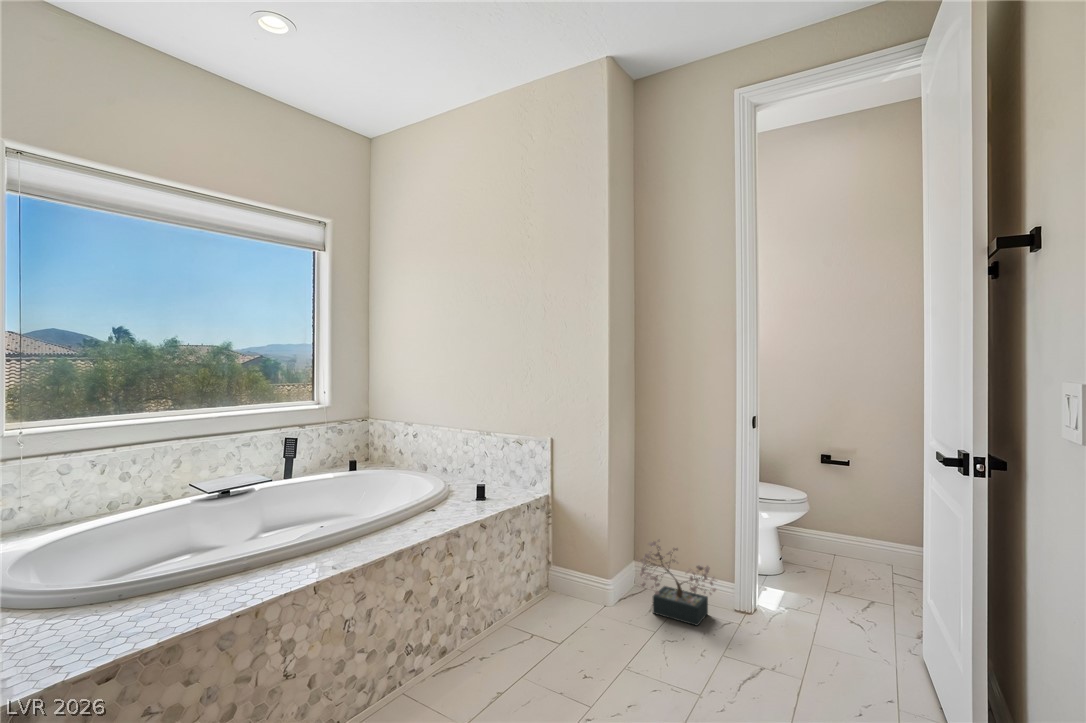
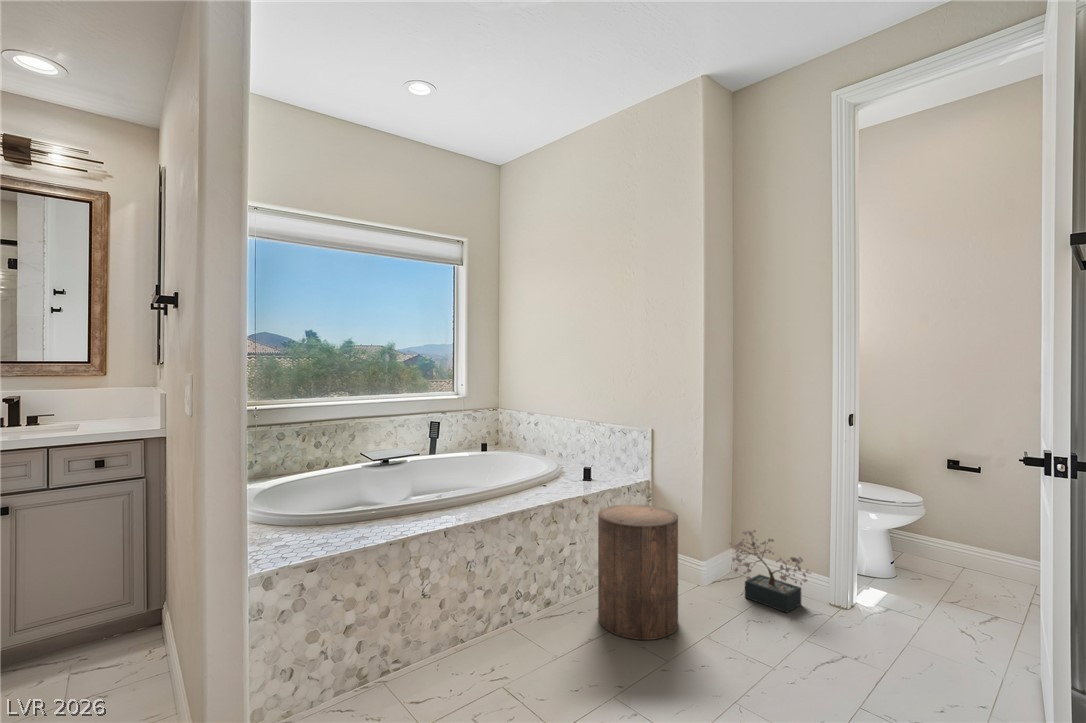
stool: none [503,525,594,685] -> present [598,505,678,640]

